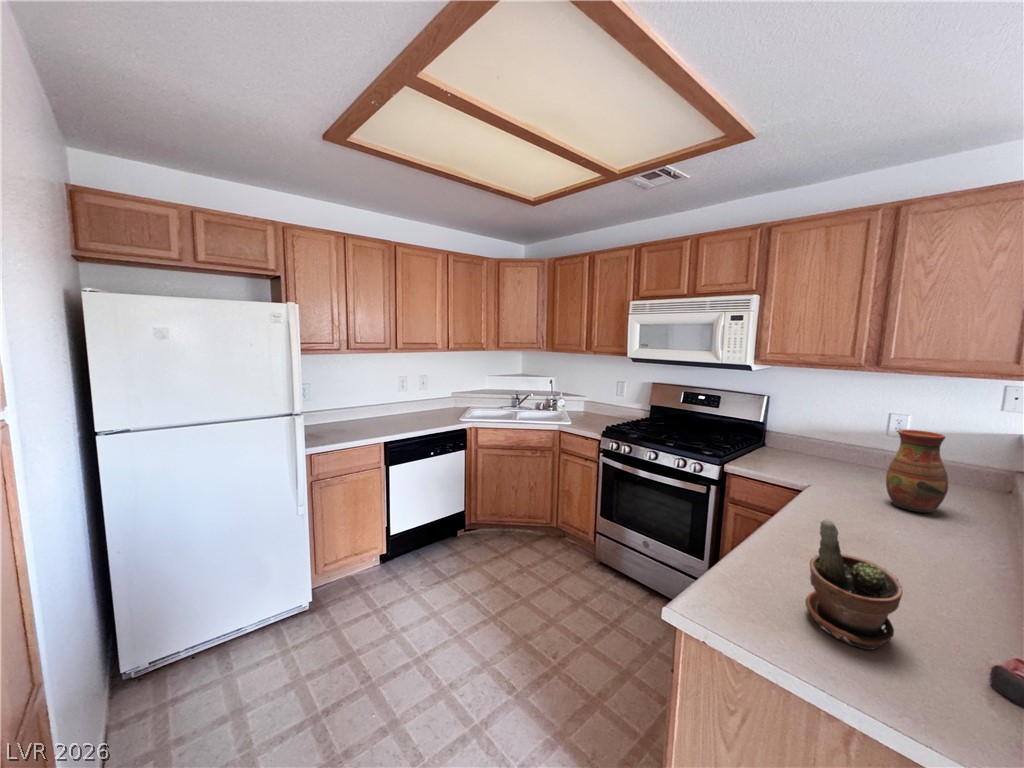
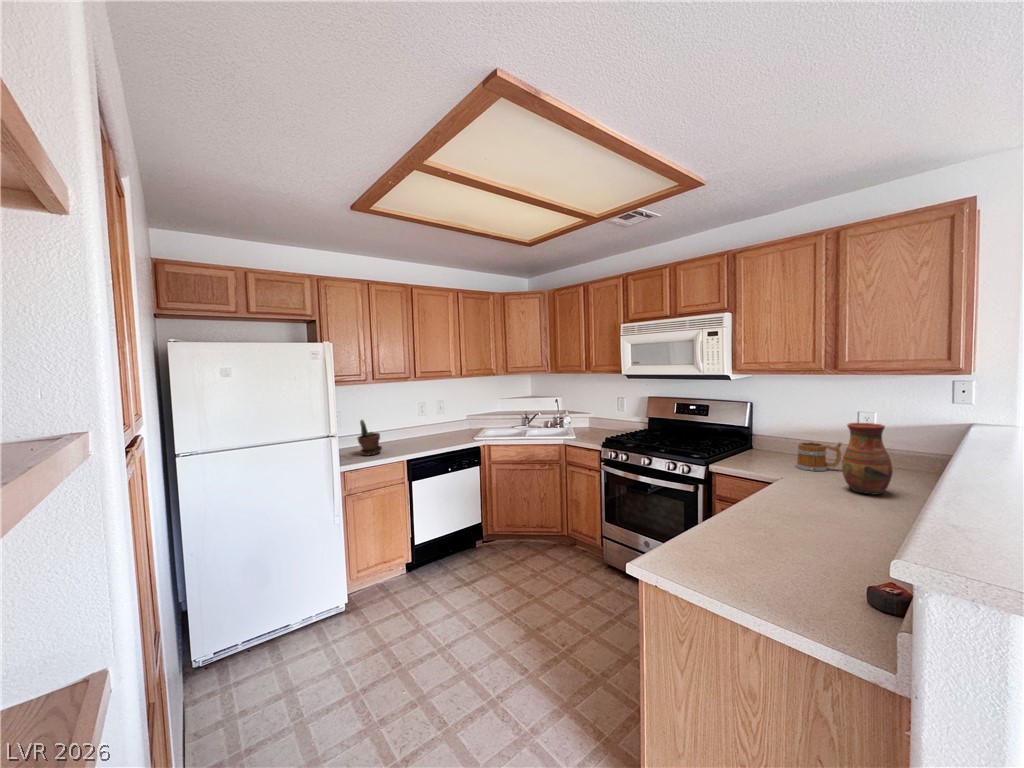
mug: none [819,444,877,478] -> present [795,442,842,471]
potted plant: present [806,519,903,650] -> present [357,420,382,456]

